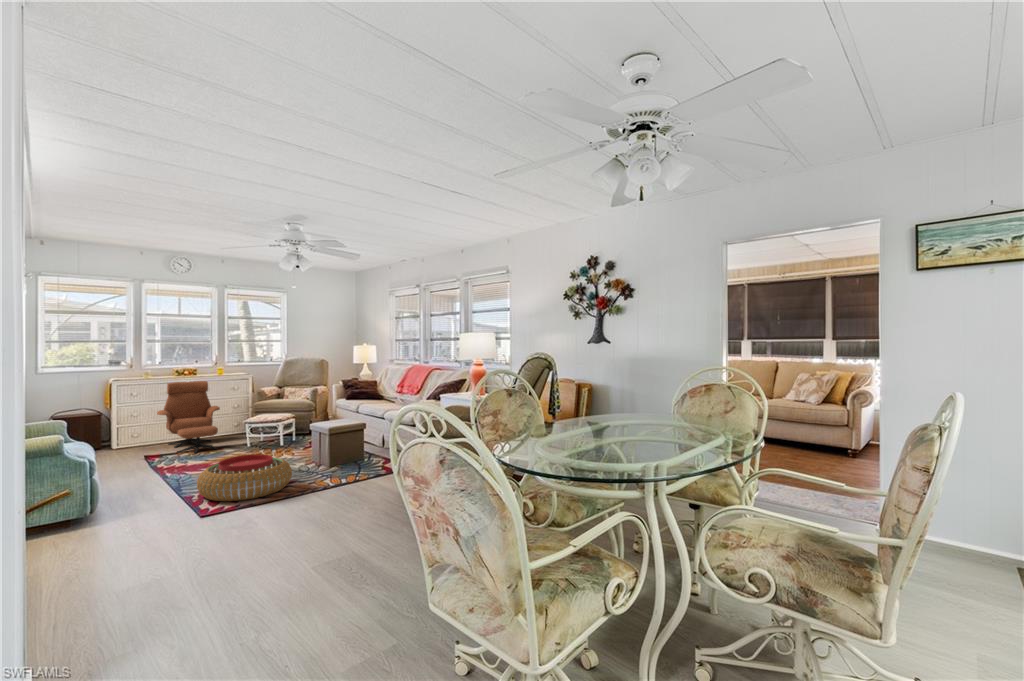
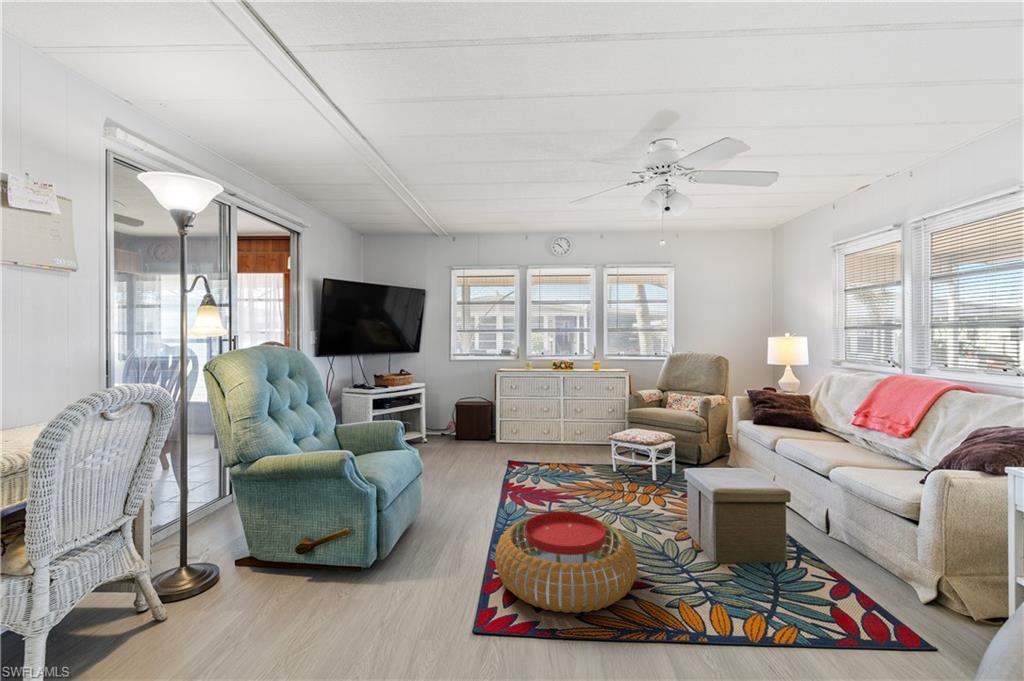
lounge chair: present [157,381,220,453] -> none [529,378,590,468]

